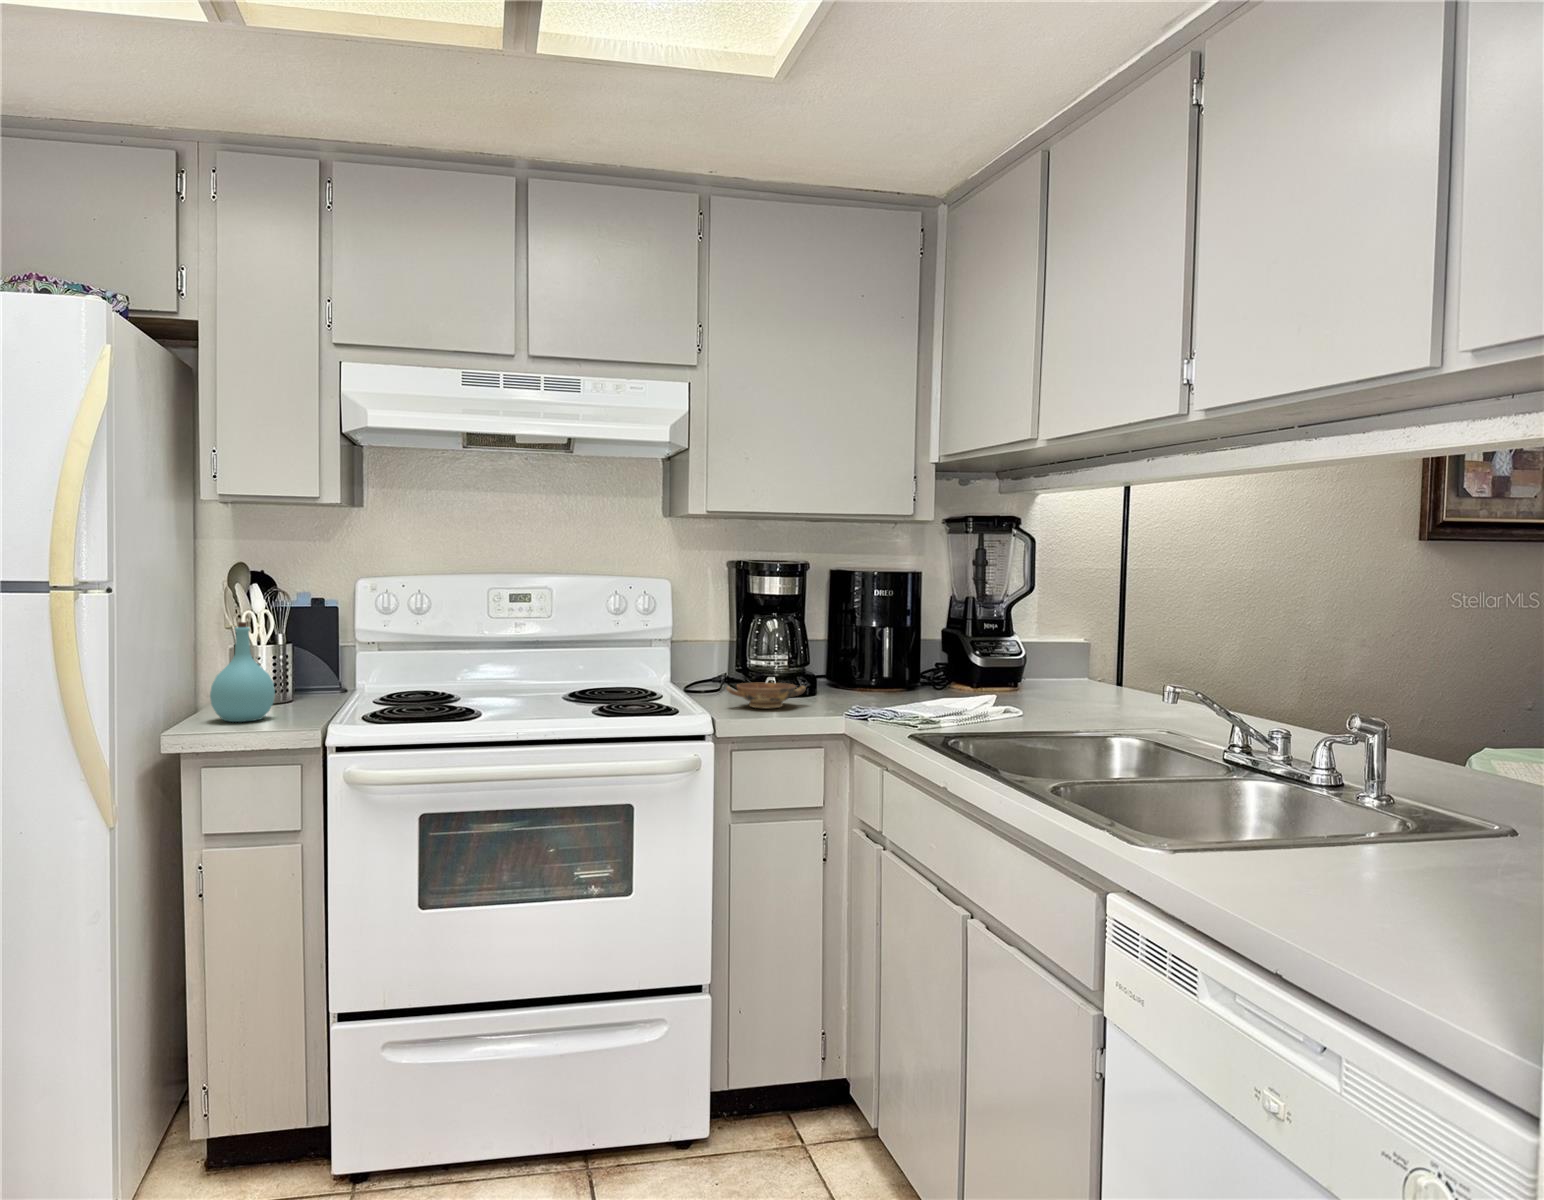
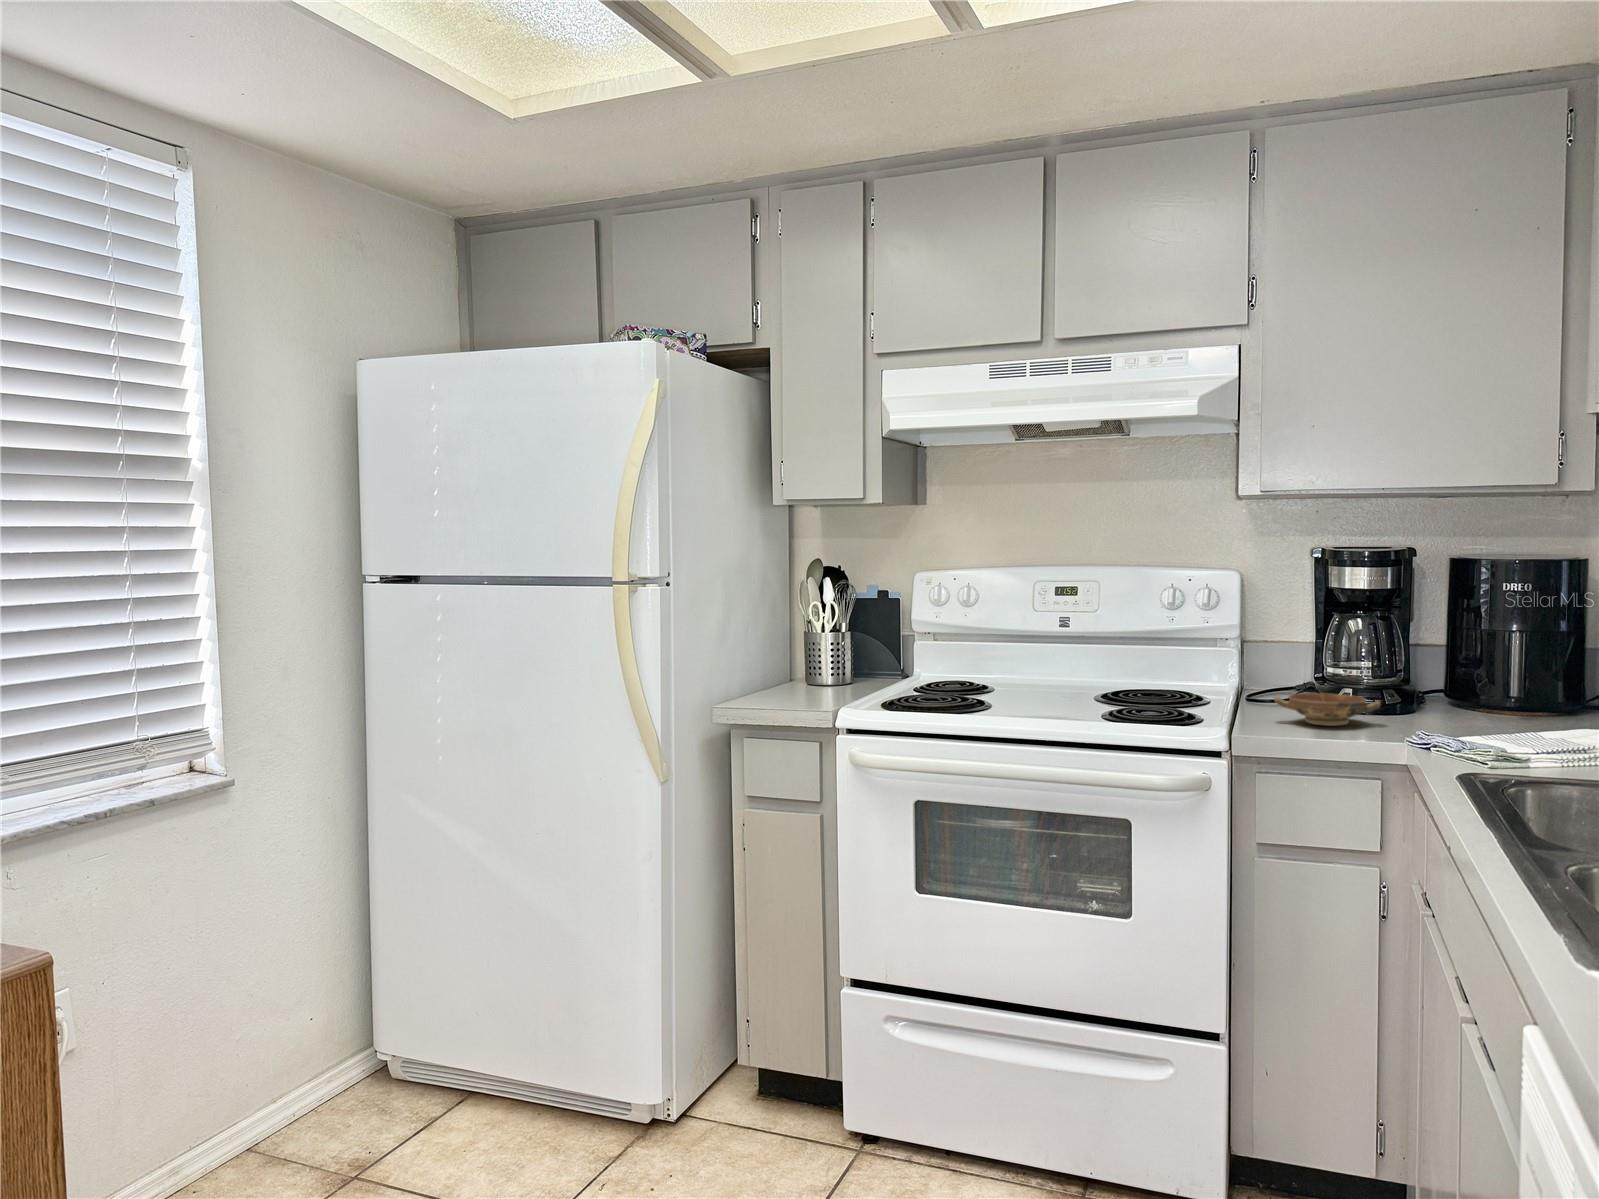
bottle: present [210,622,275,722] -> none [760,613,815,703]

